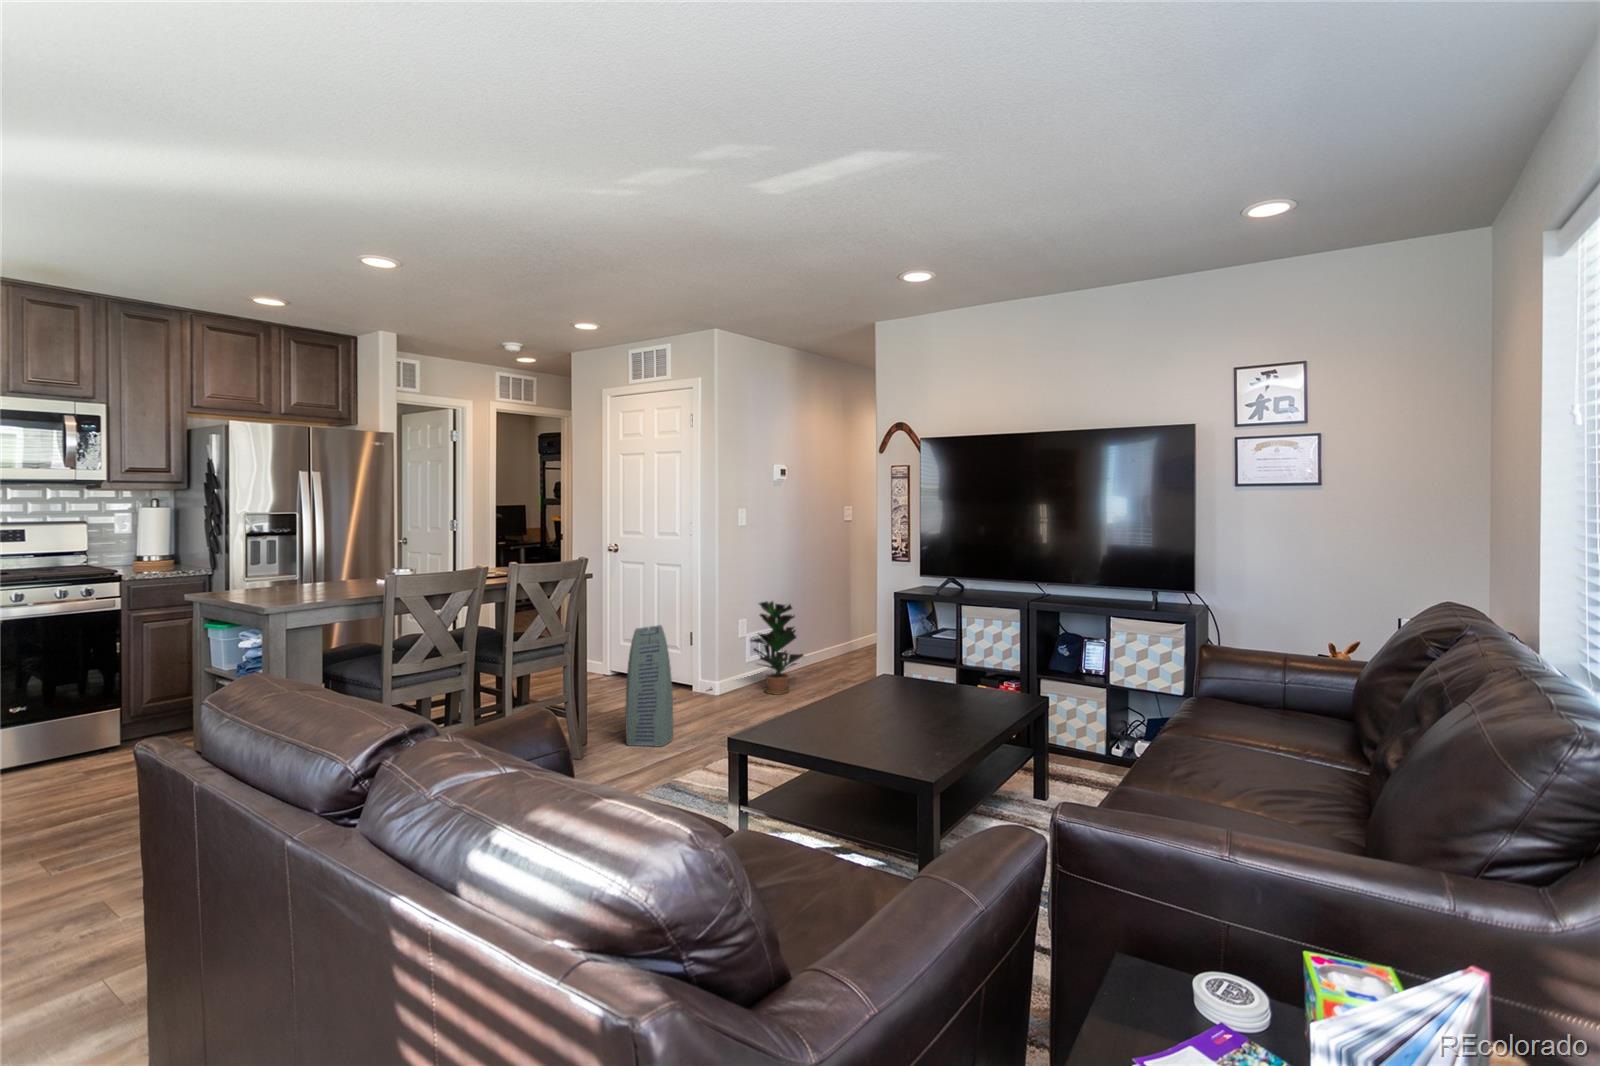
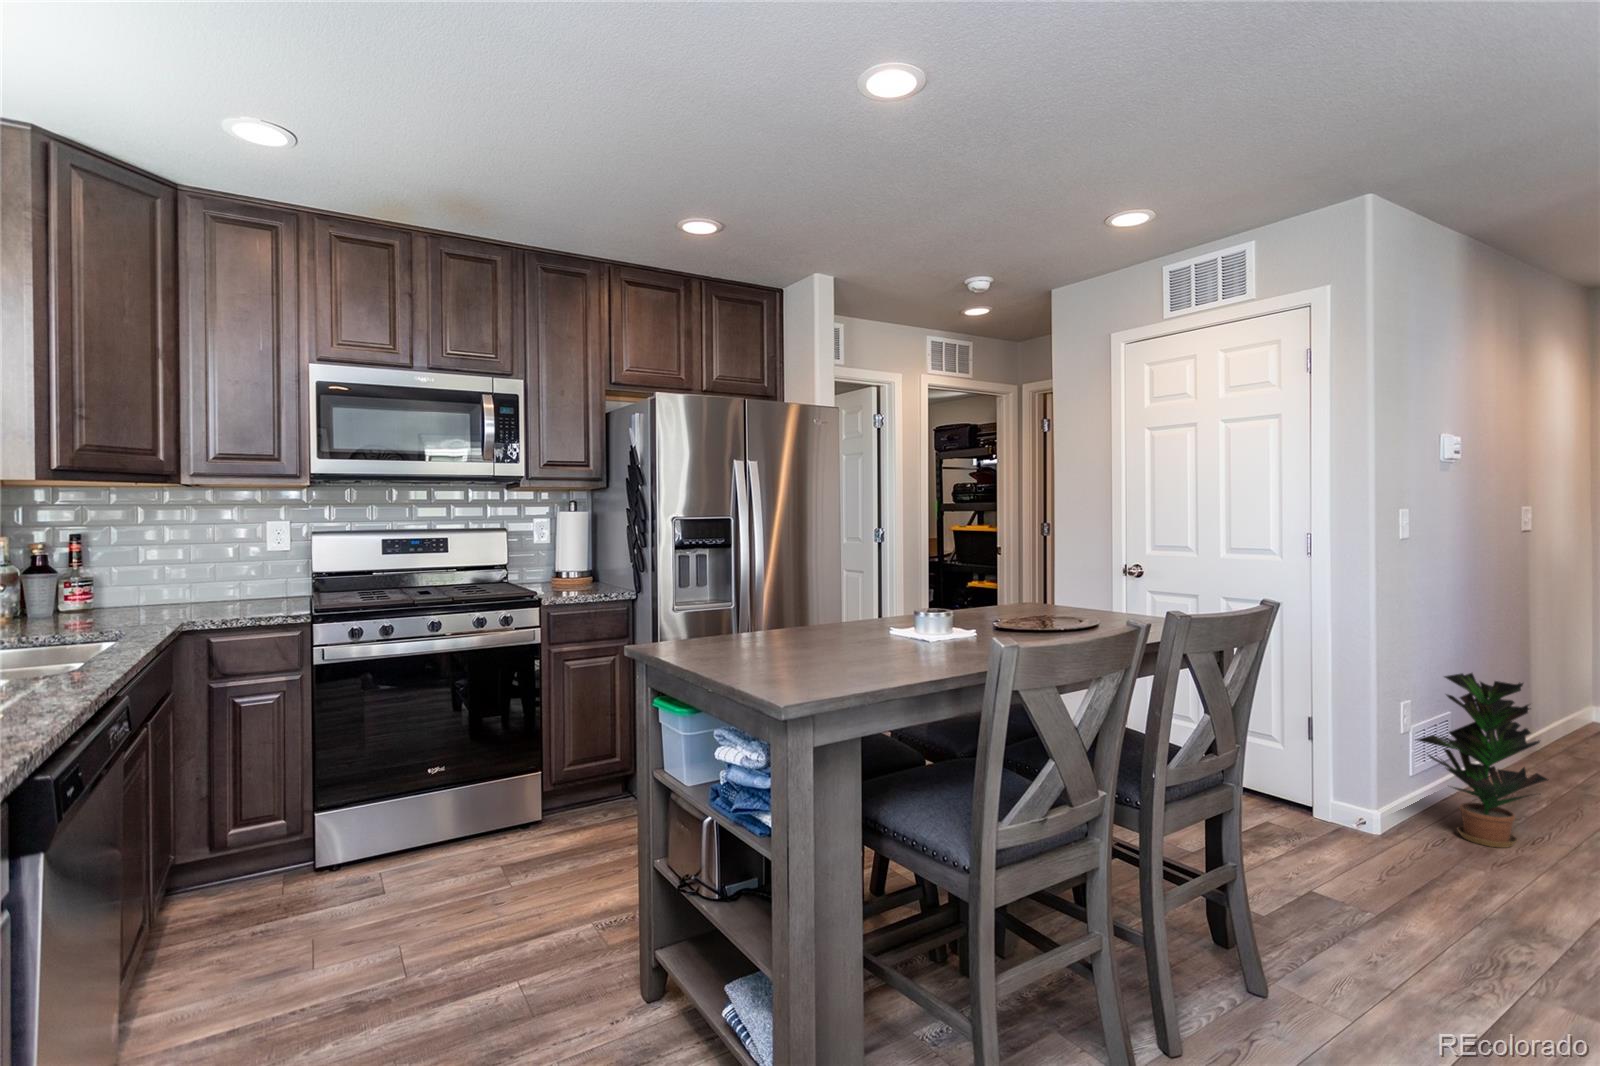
air purifier: present [625,625,673,747] -> none [1298,728,1405,977]

